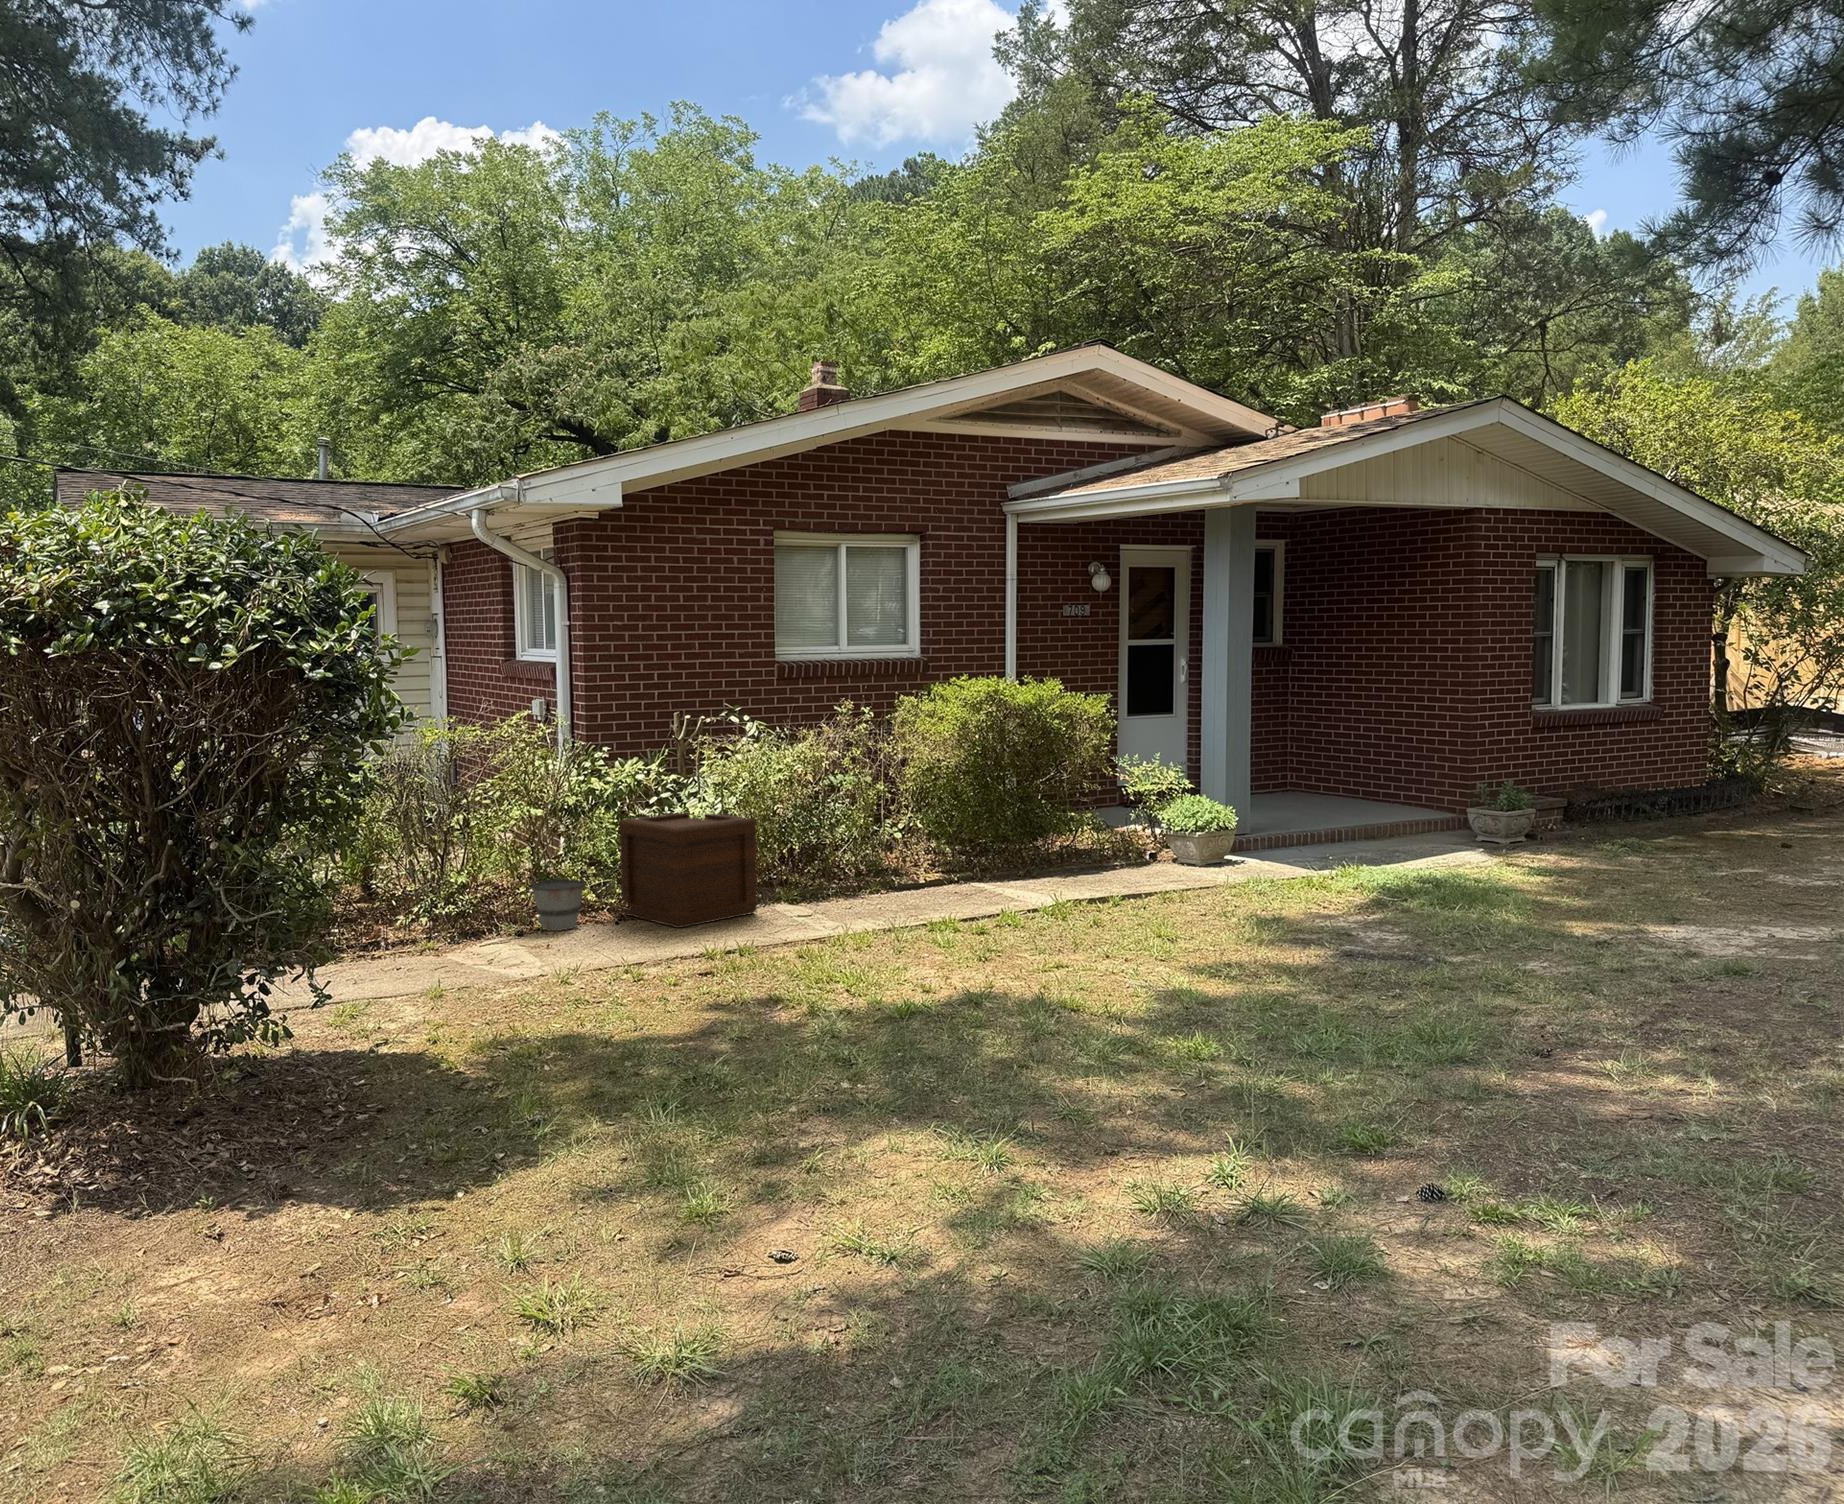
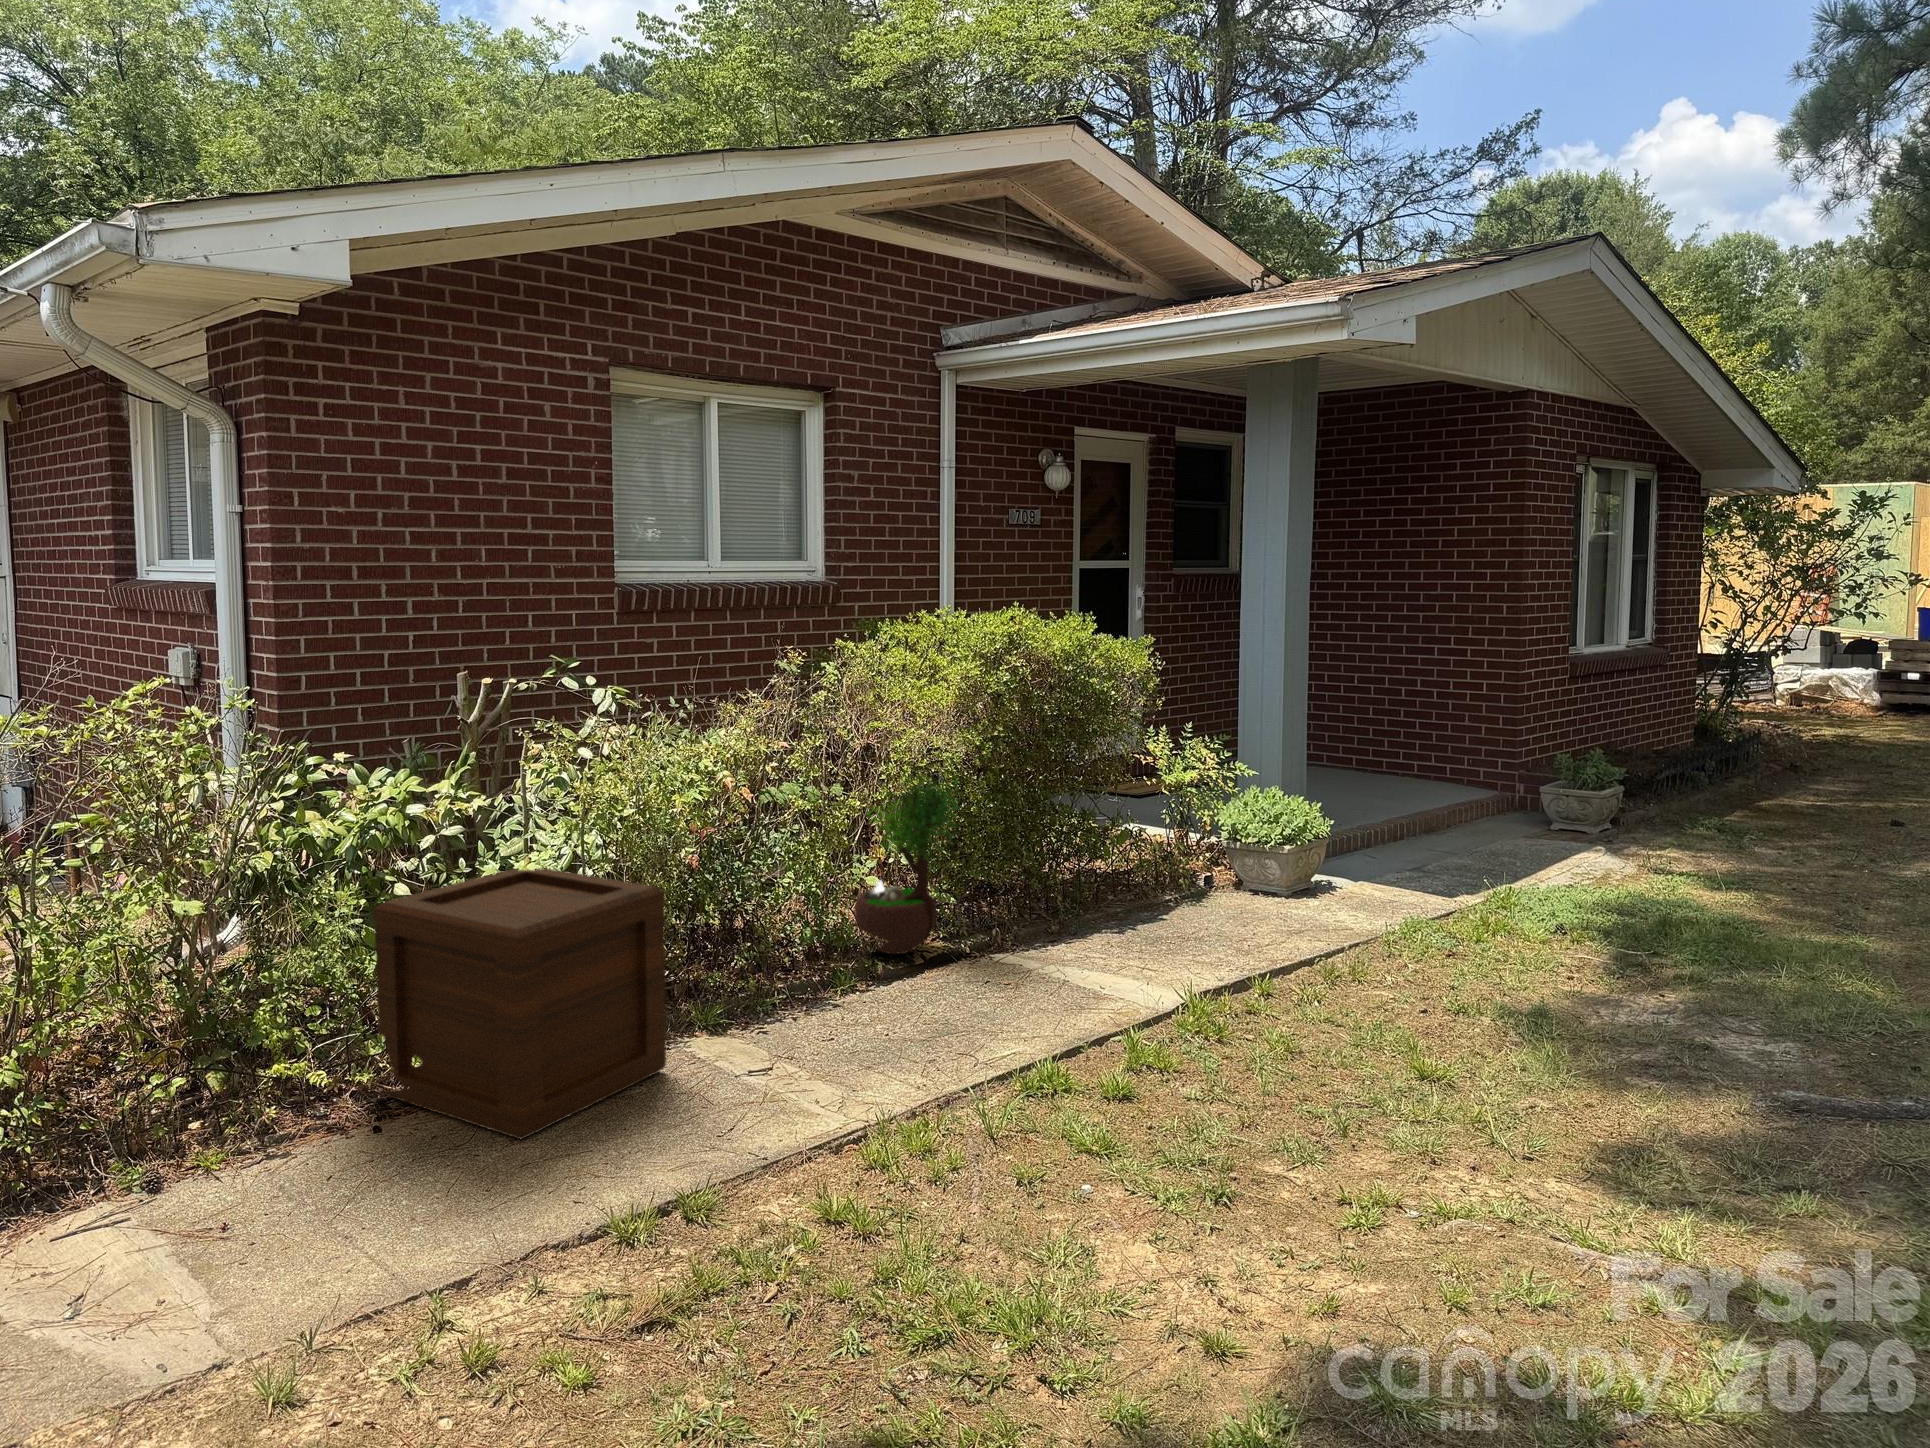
potted tree: none [894,769,959,881] -> present [855,776,962,954]
bucket: present [526,876,586,931] -> none [158,1039,306,1177]

